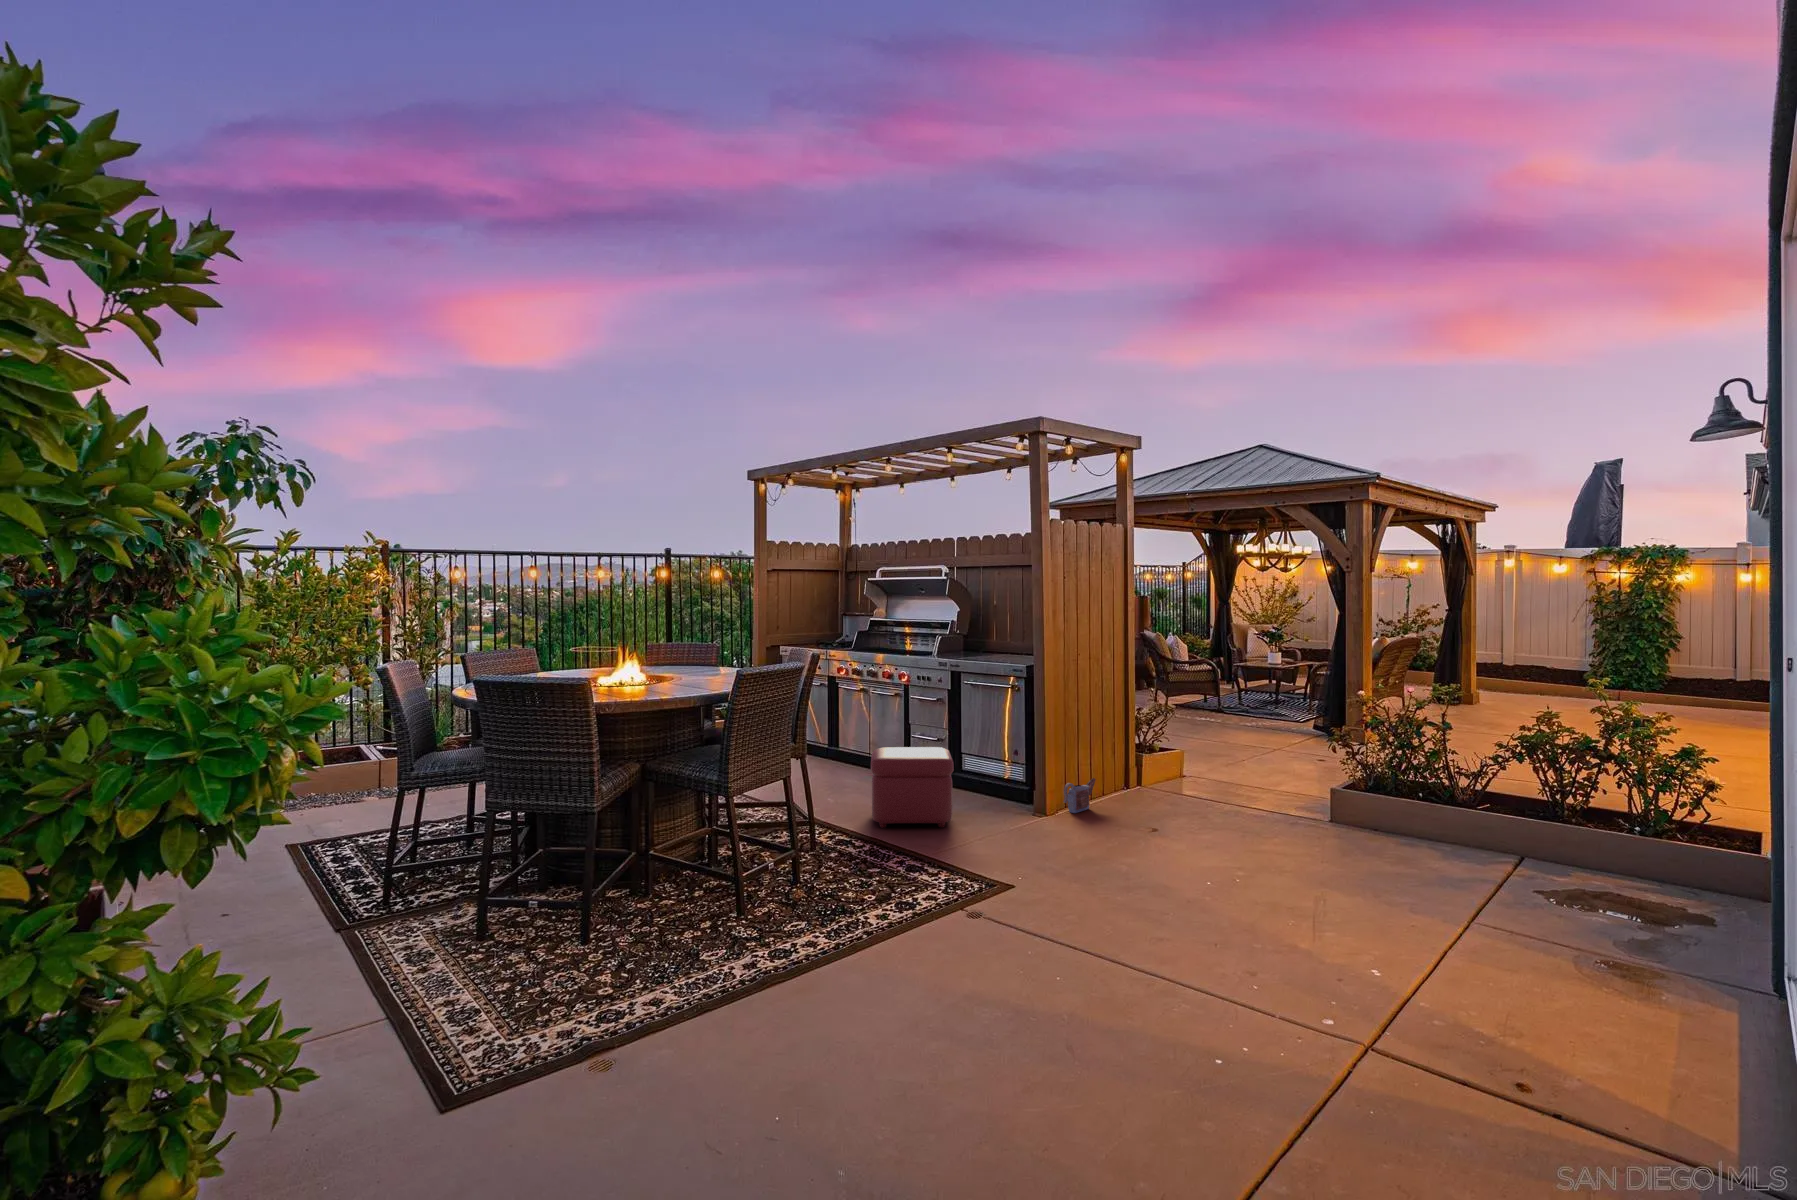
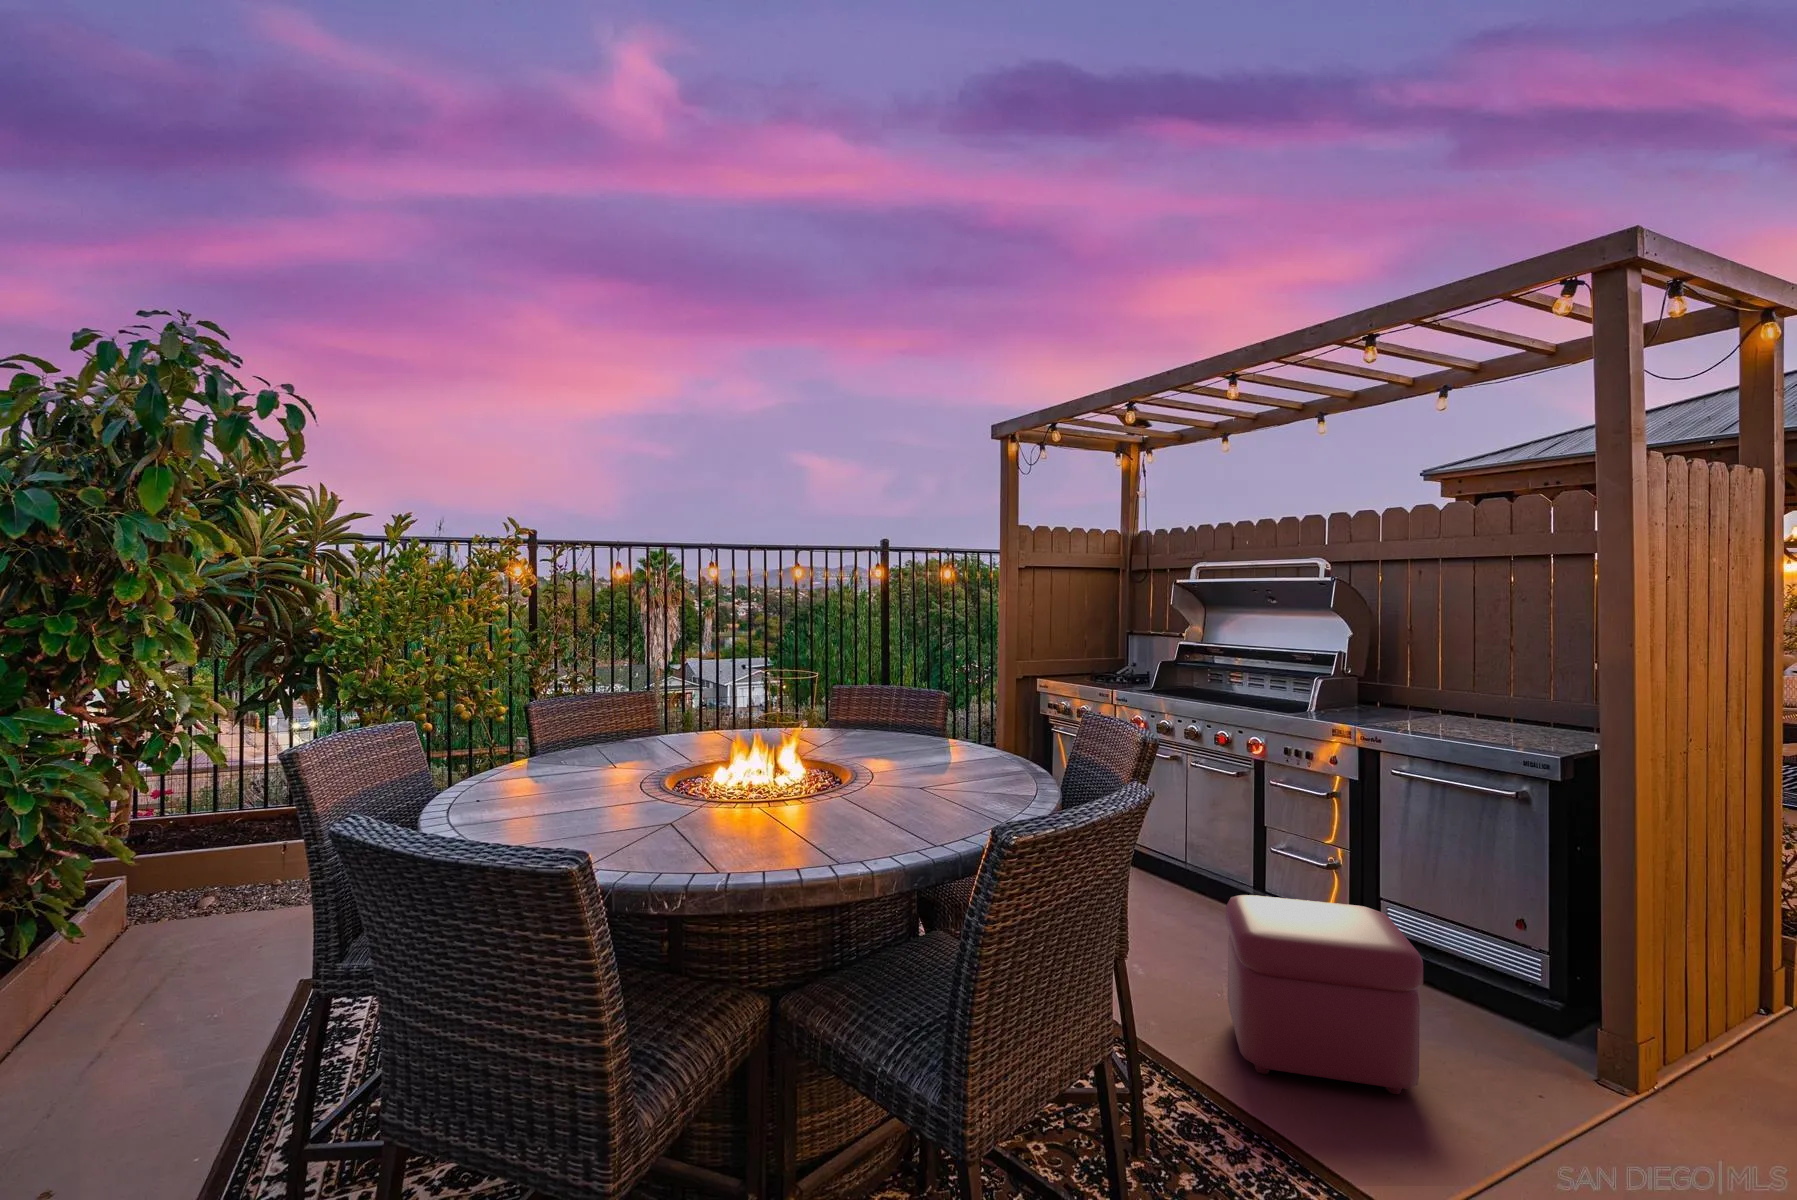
watering can: present [1063,778,1096,813] -> none [1671,1001,1728,1086]

